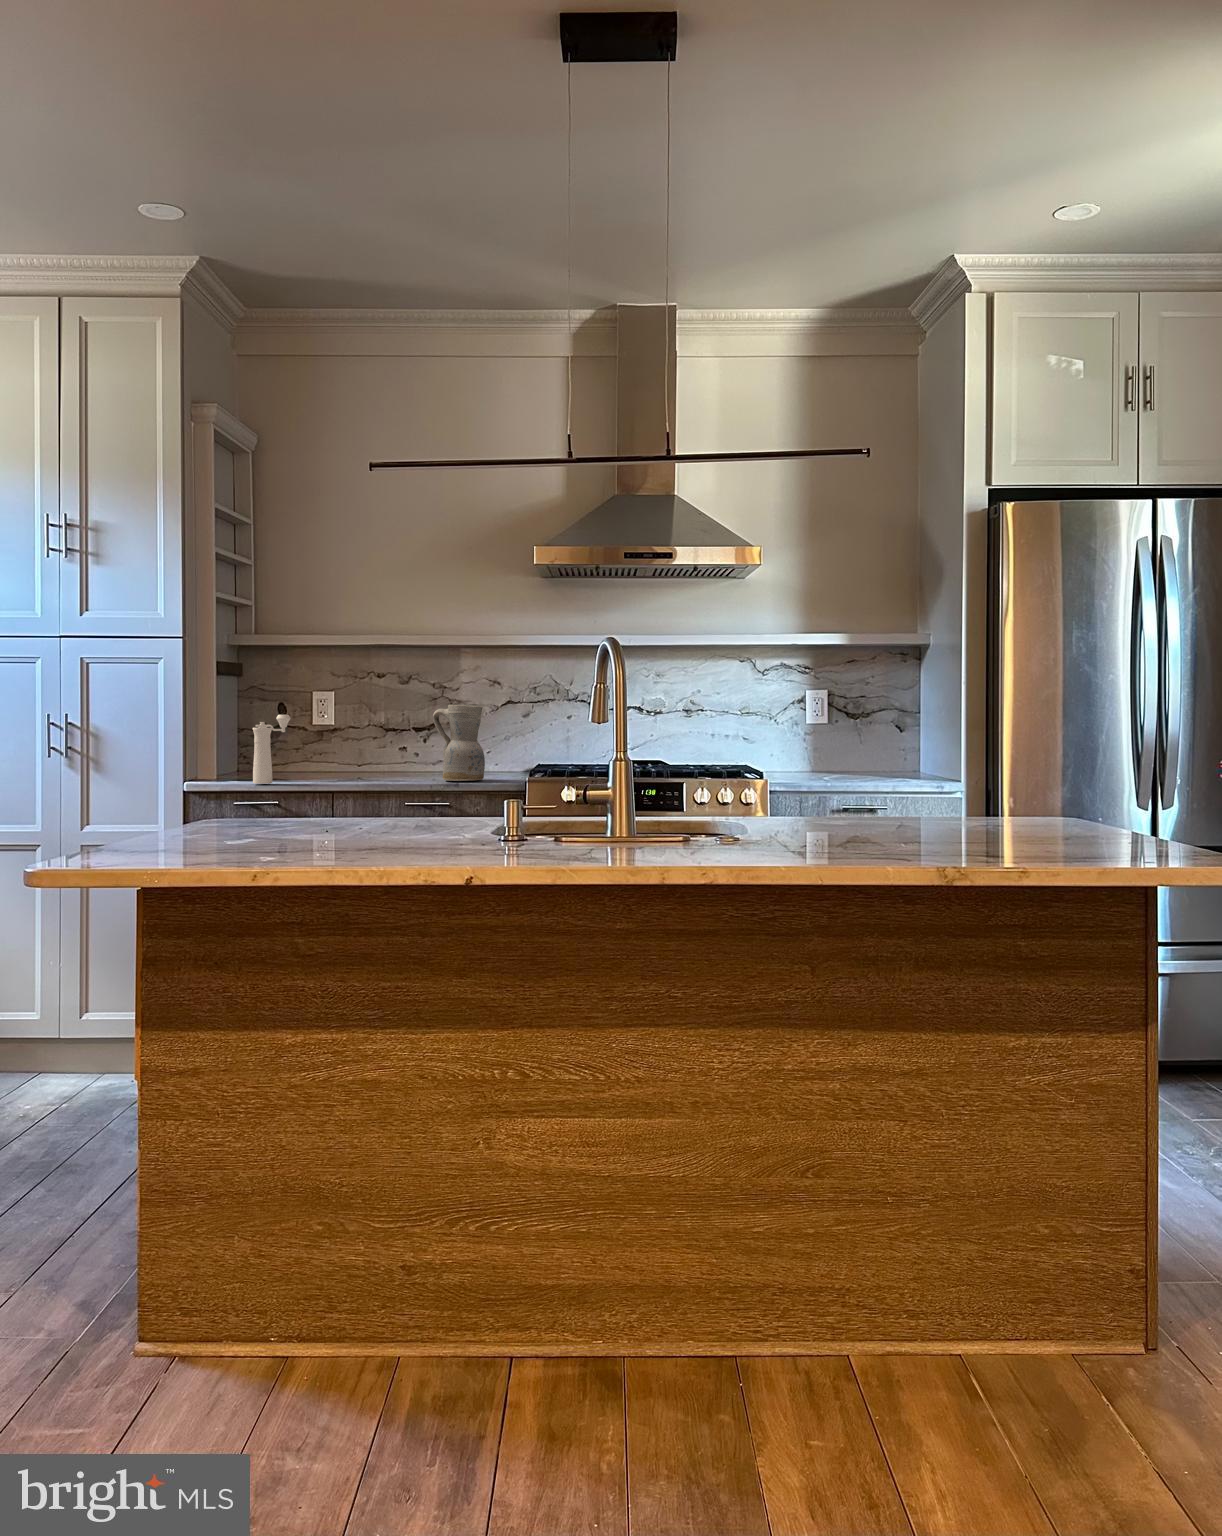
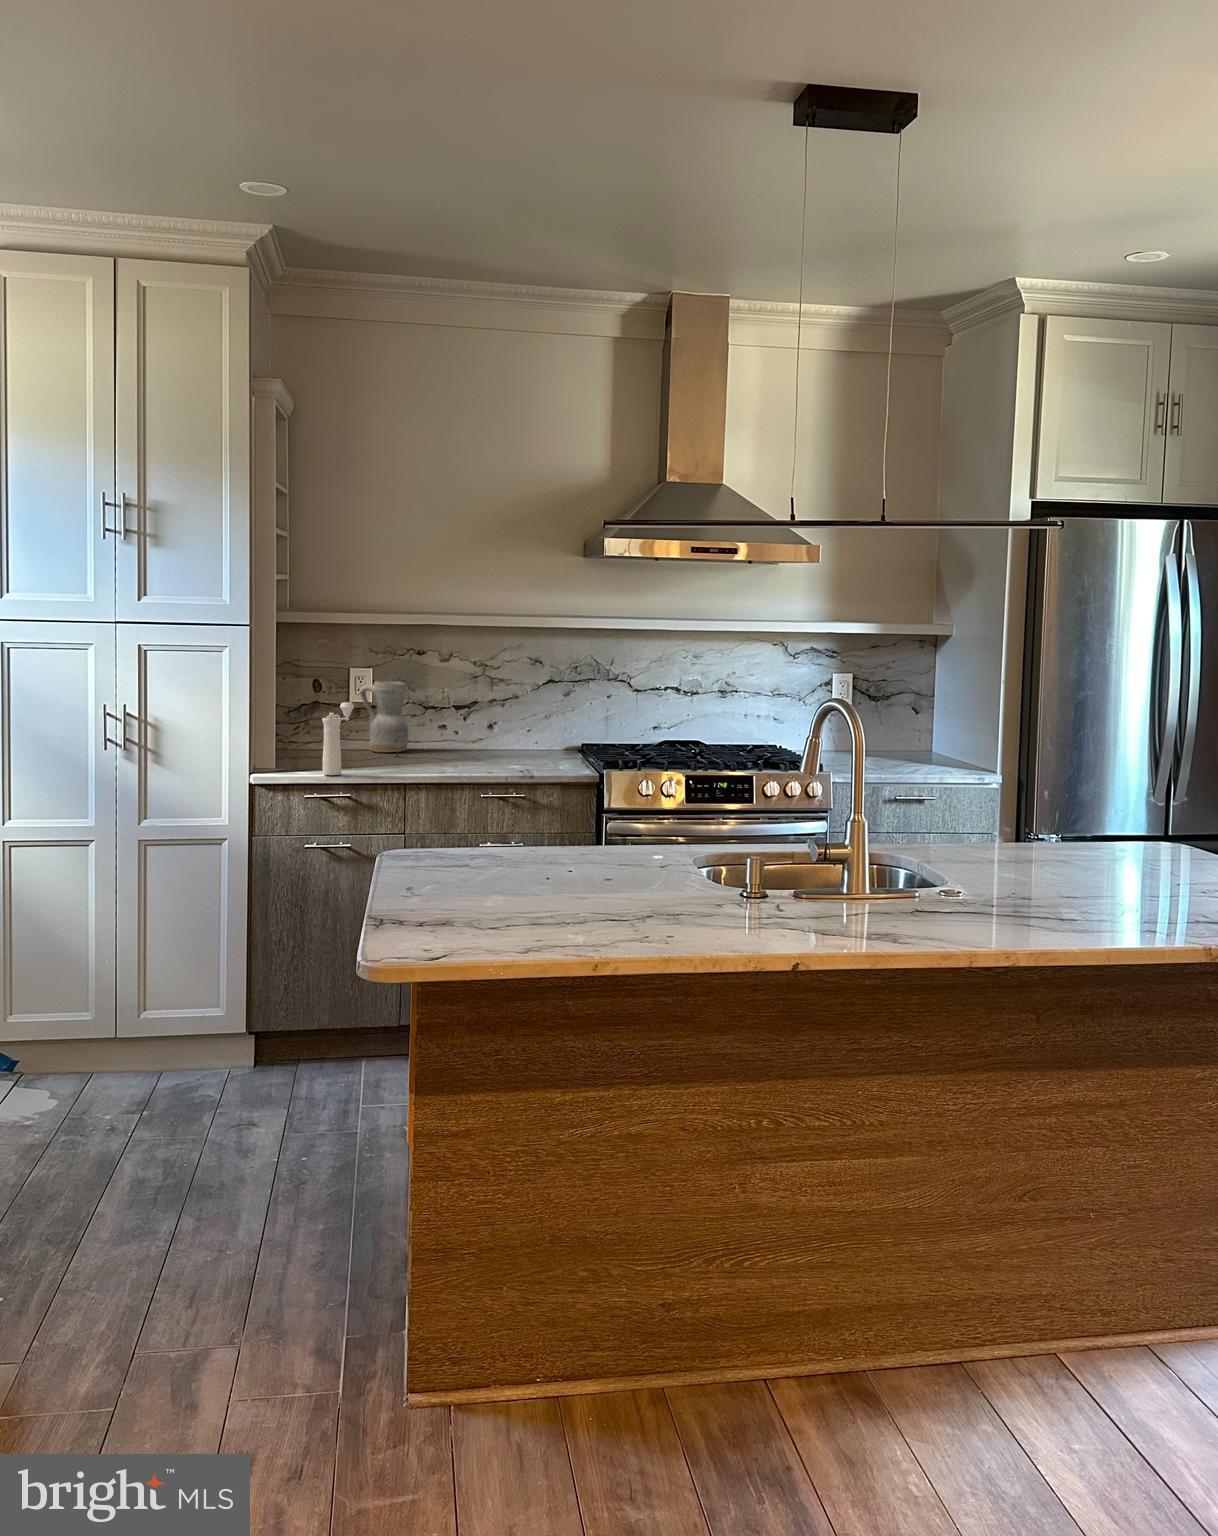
ceramic pitcher: present [433,704,485,781] -> present [360,681,408,752]

